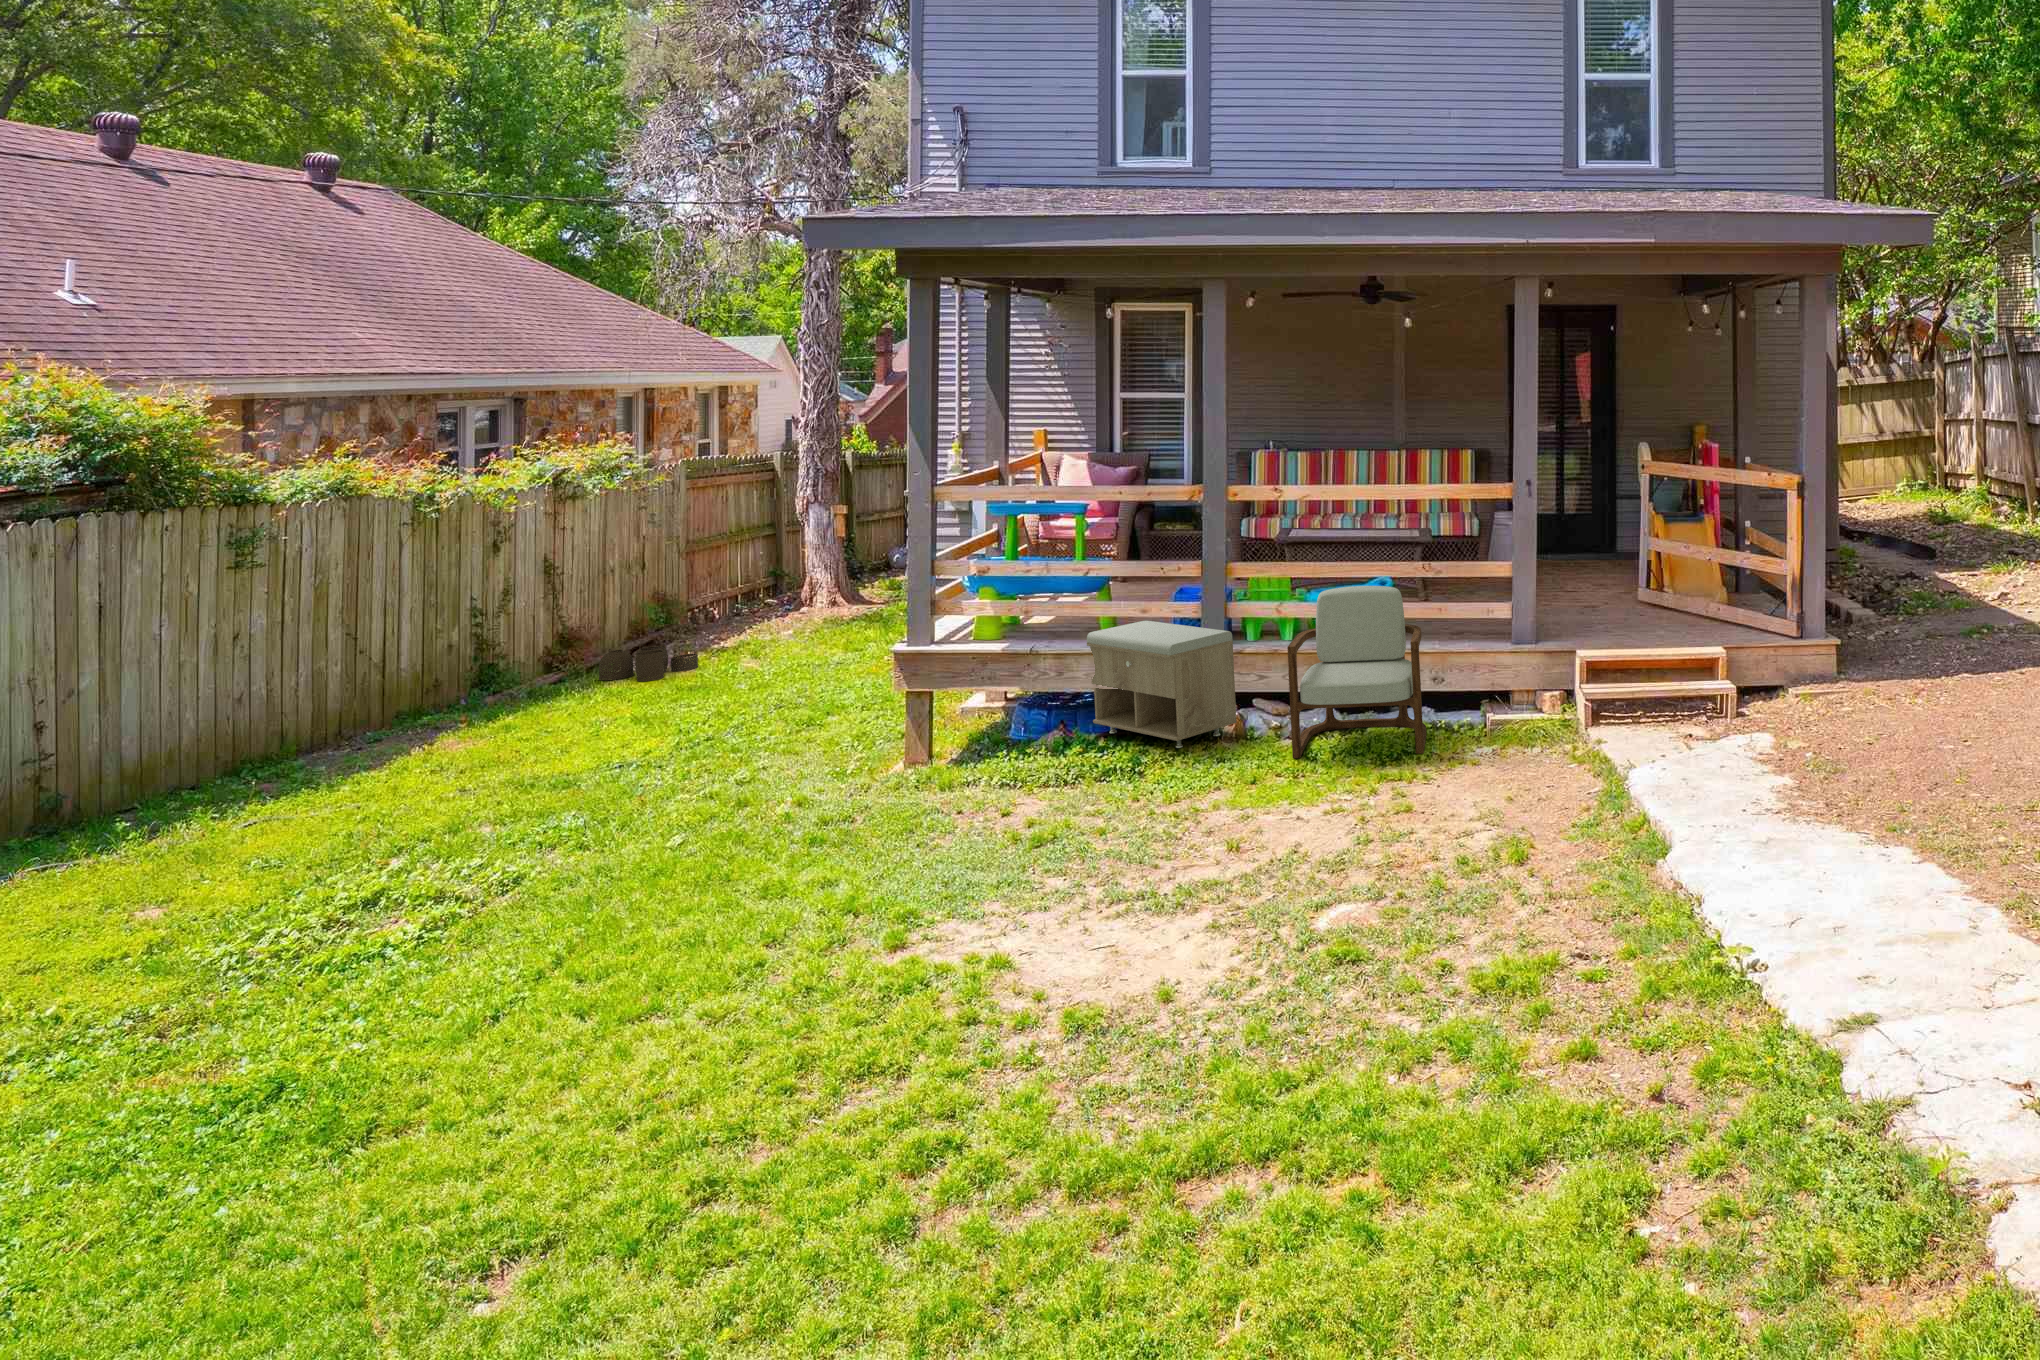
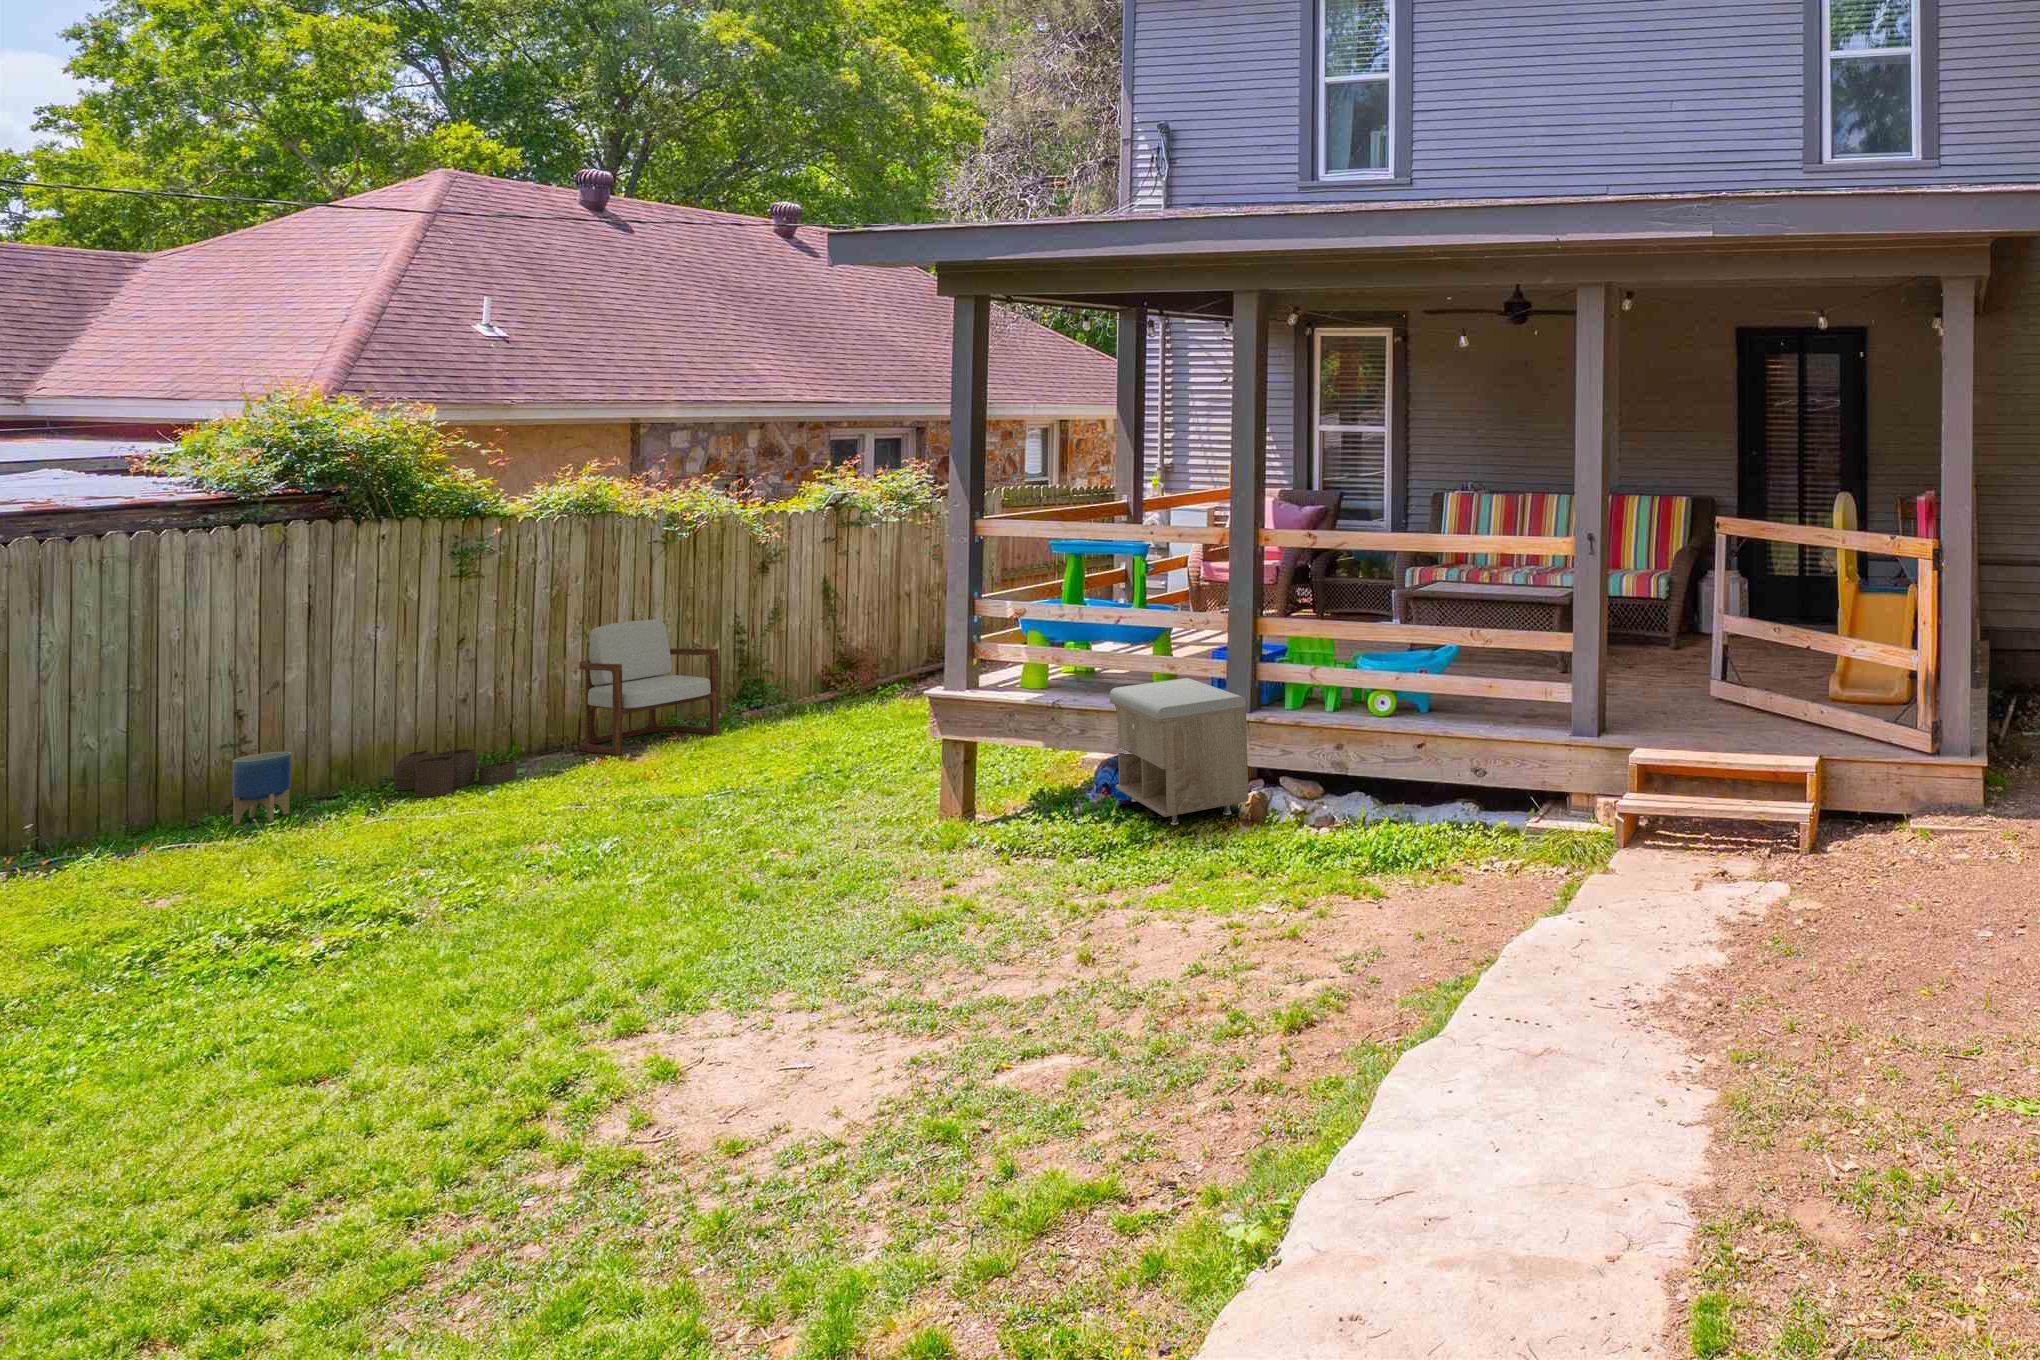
armchair: present [1287,586,1426,758] -> present [579,620,719,755]
woven basket: present [599,643,698,681] -> present [394,745,517,797]
planter: none [65,760,133,843] -> present [232,752,291,825]

